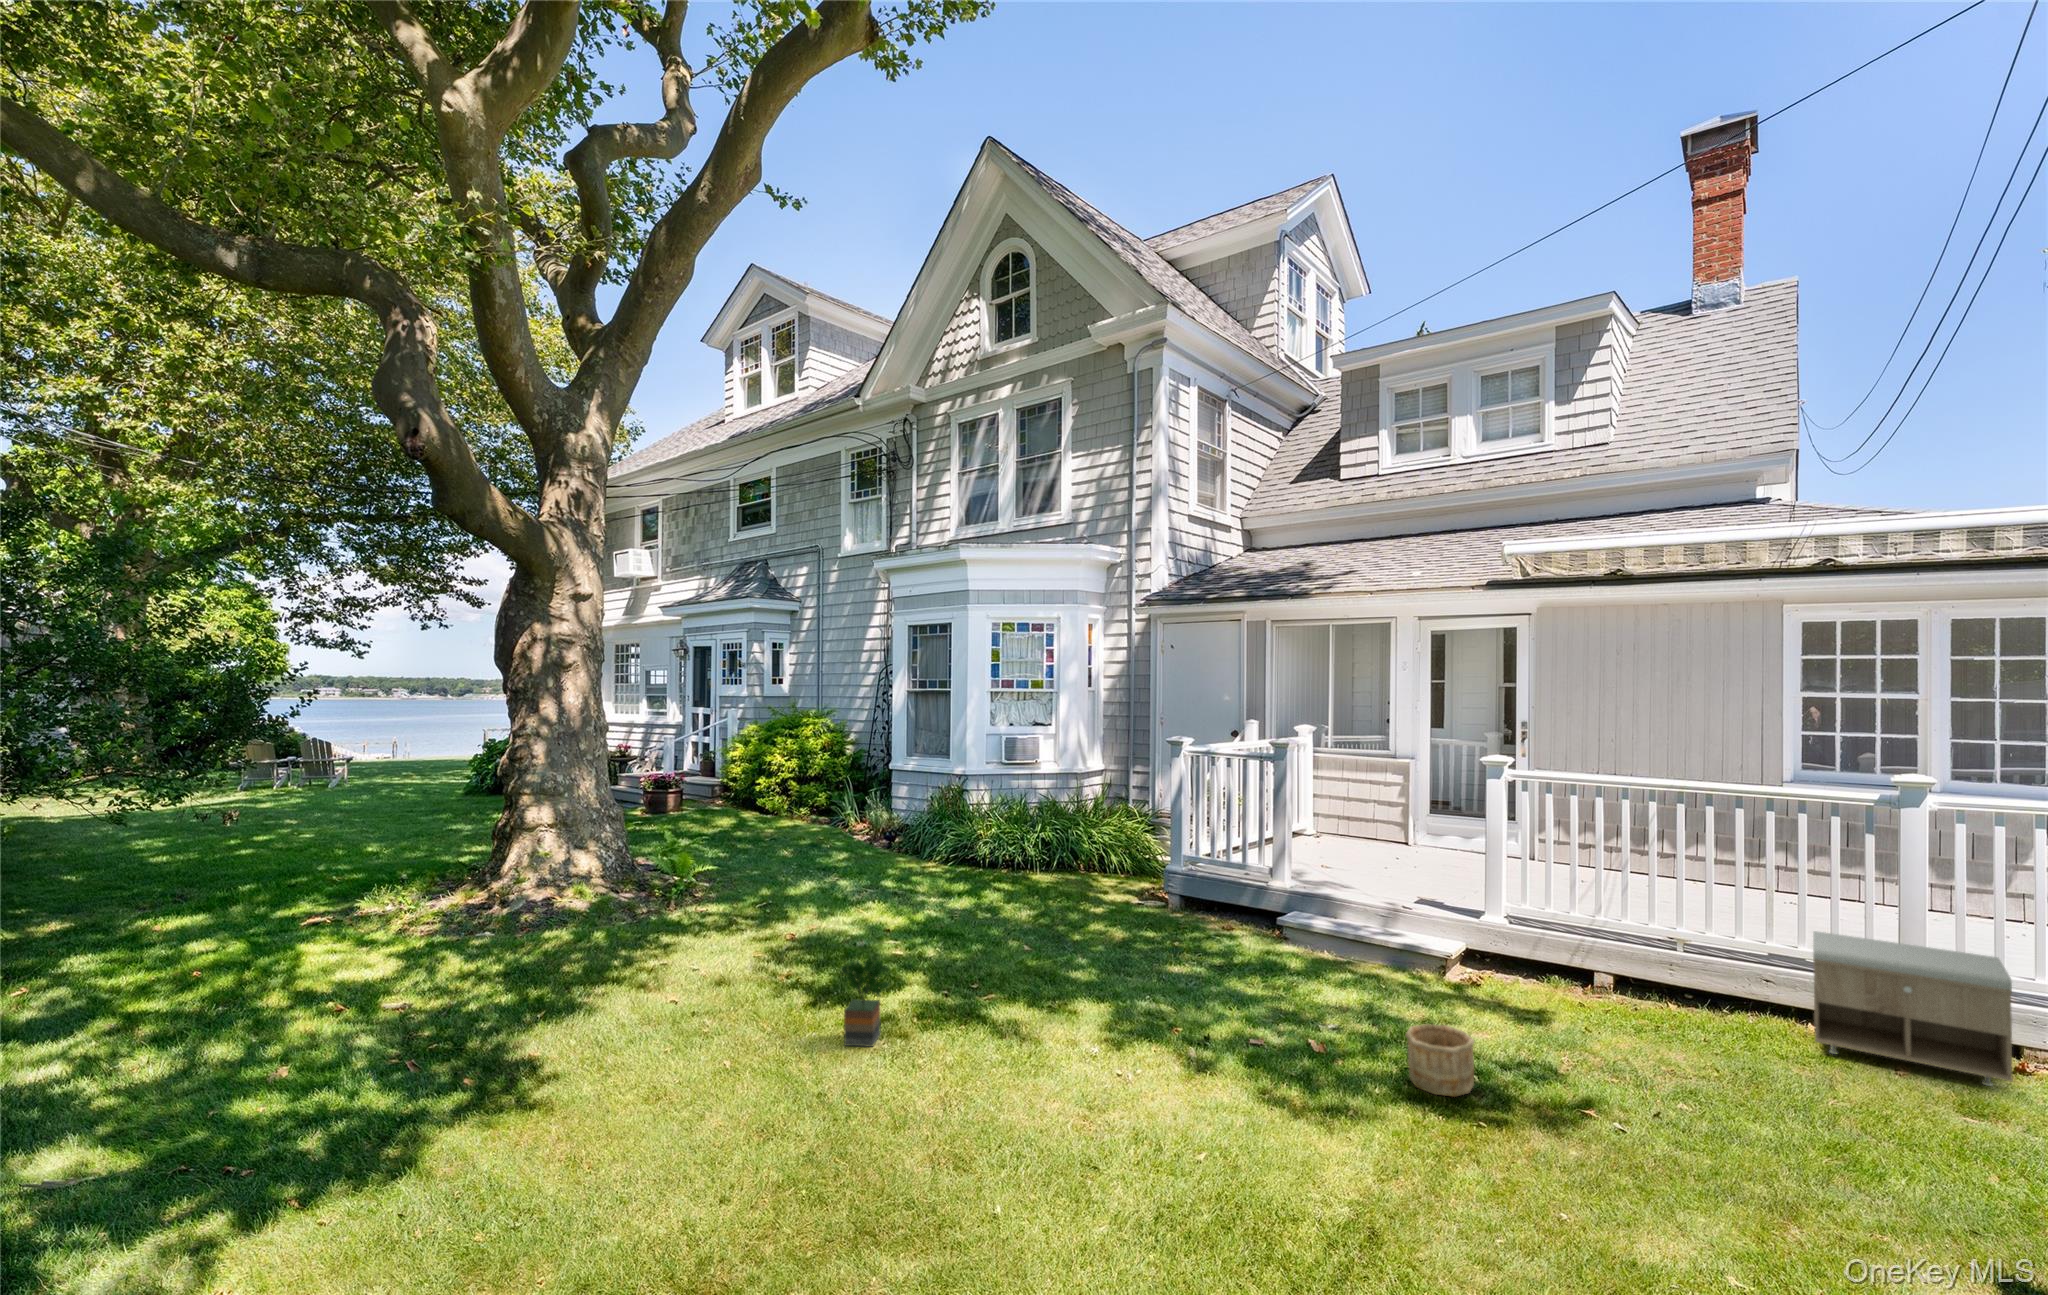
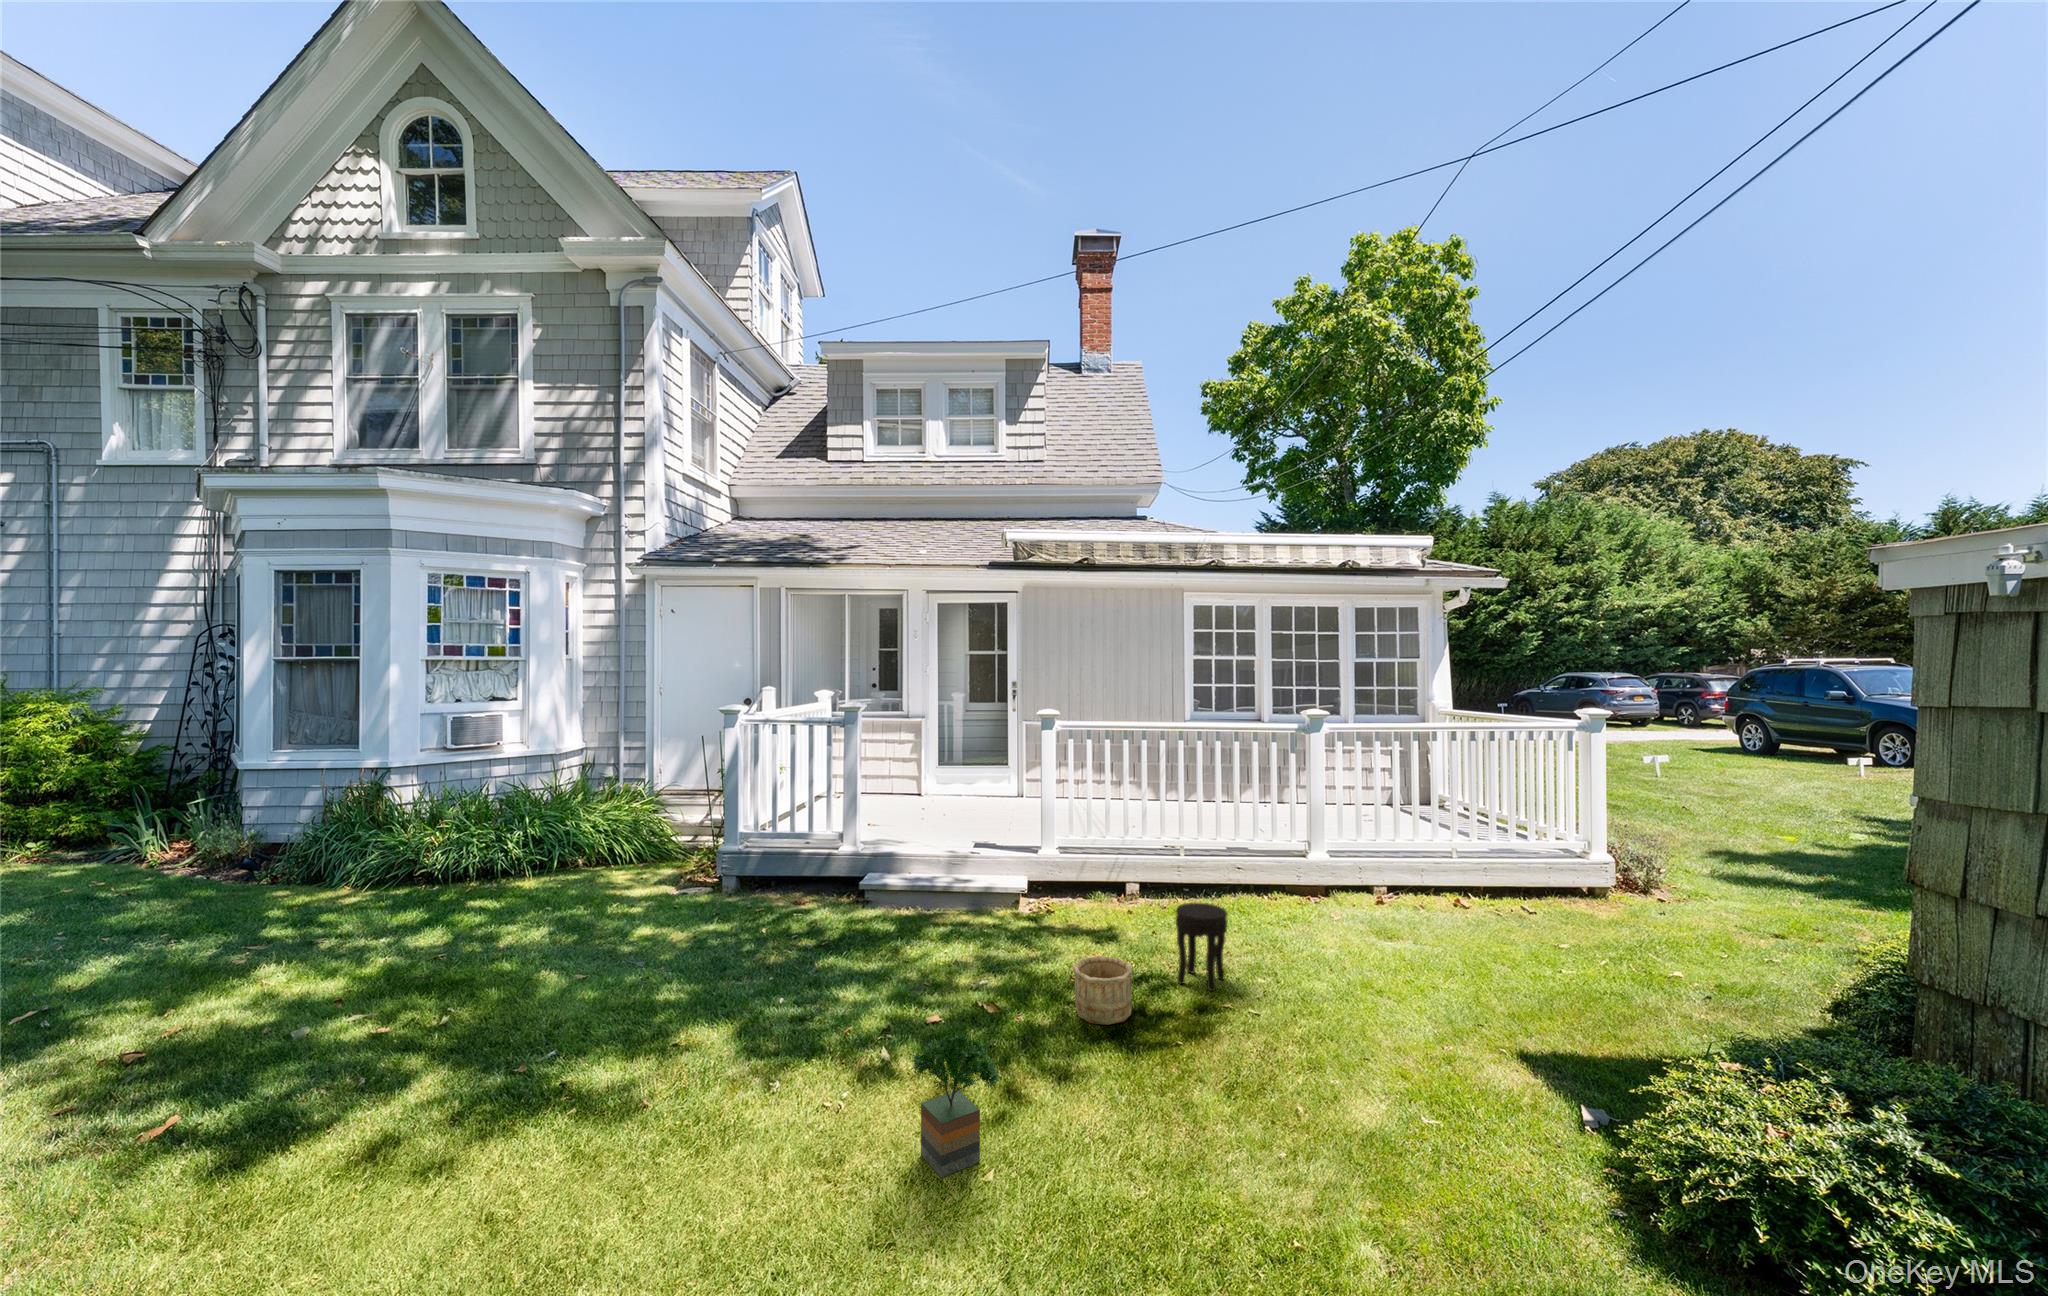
storage bench: present [1813,931,2013,1086] -> none [1268,823,1387,911]
potted tree: present [840,960,889,1047] -> present [912,1031,1000,1178]
side table: none [1559,996,1628,1102] -> present [1176,903,1228,991]

